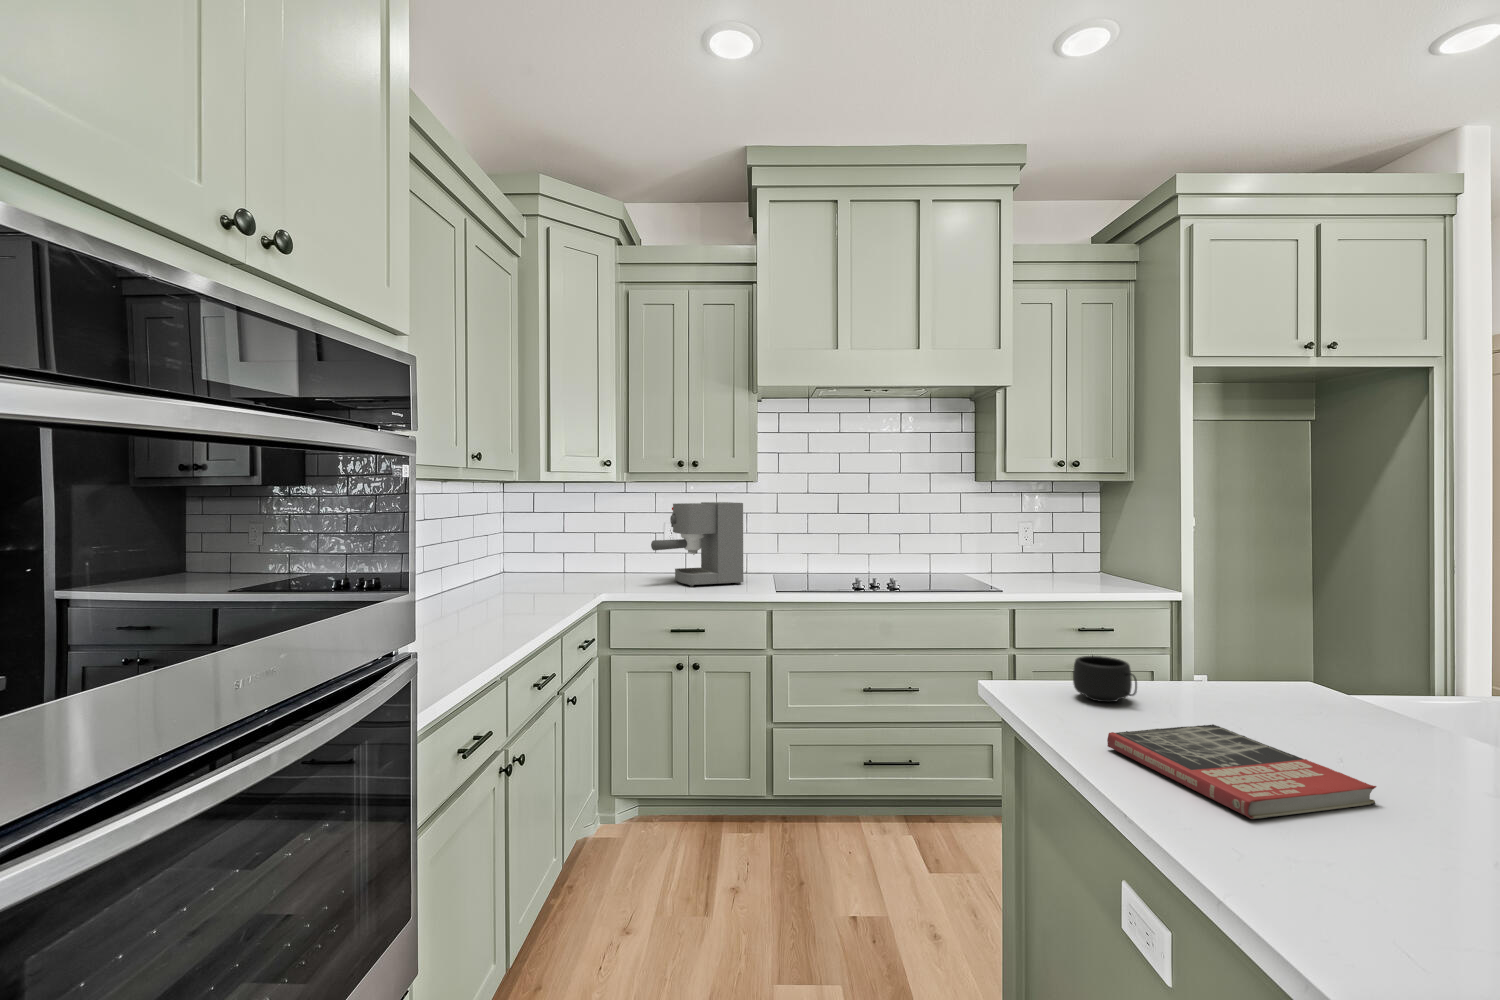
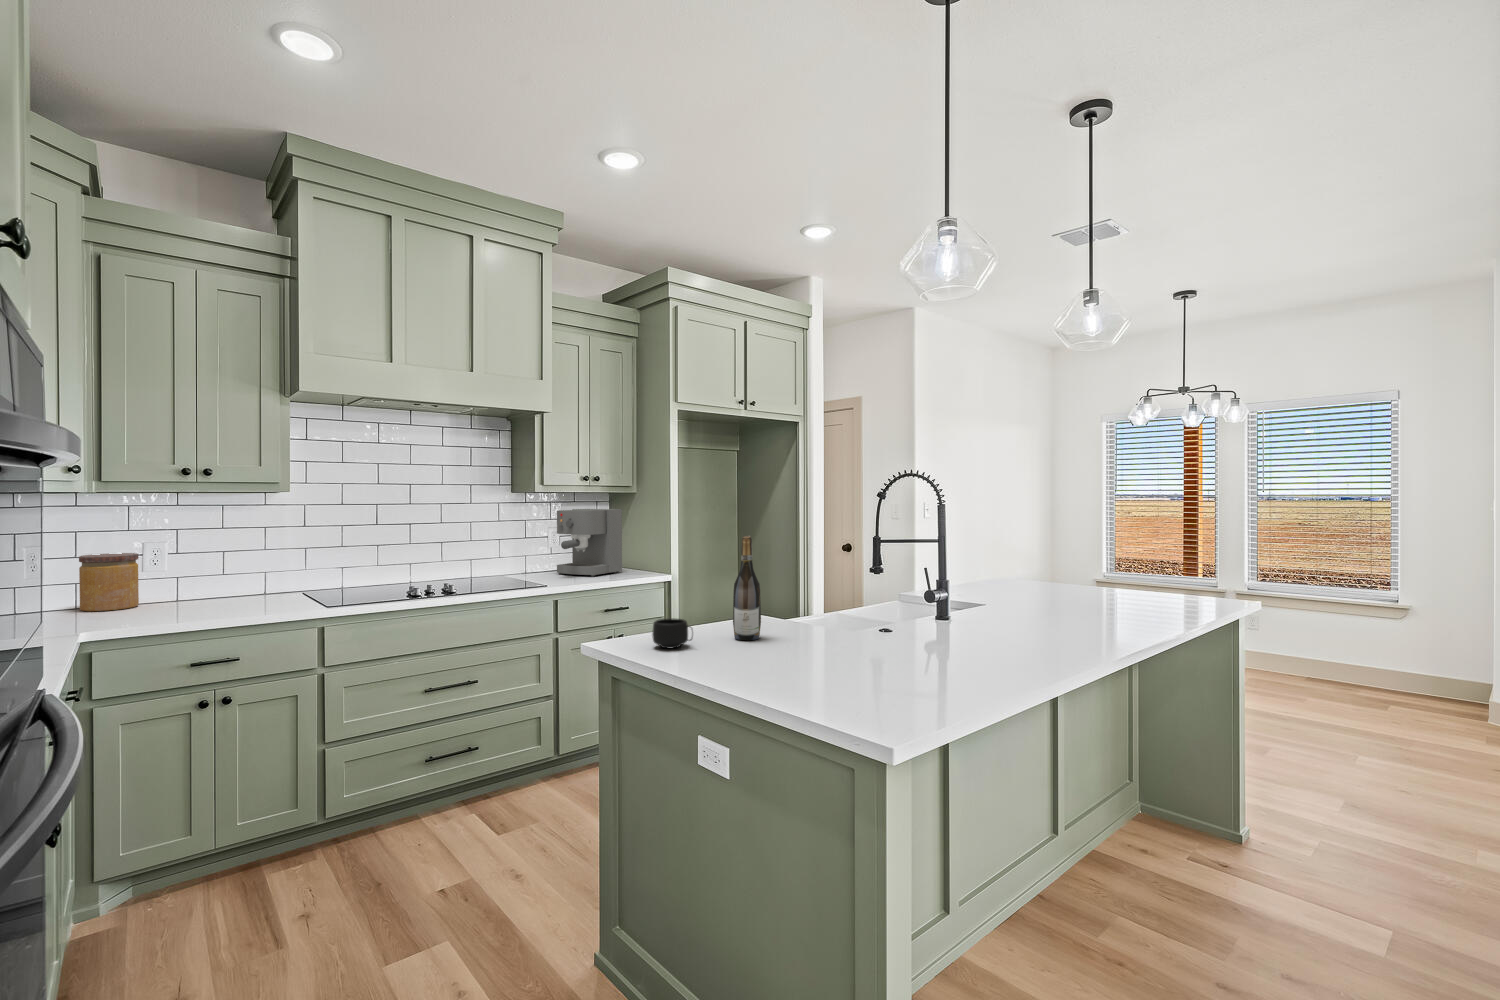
coffee maker: present [651,502,743,587] -> present [557,509,622,576]
jar: none [621,532,657,578] -> present [79,553,139,611]
wine bottle: none [1219,541,1274,713] -> present [733,536,761,640]
book: present [1107,724,1376,819] -> none [692,647,820,686]

